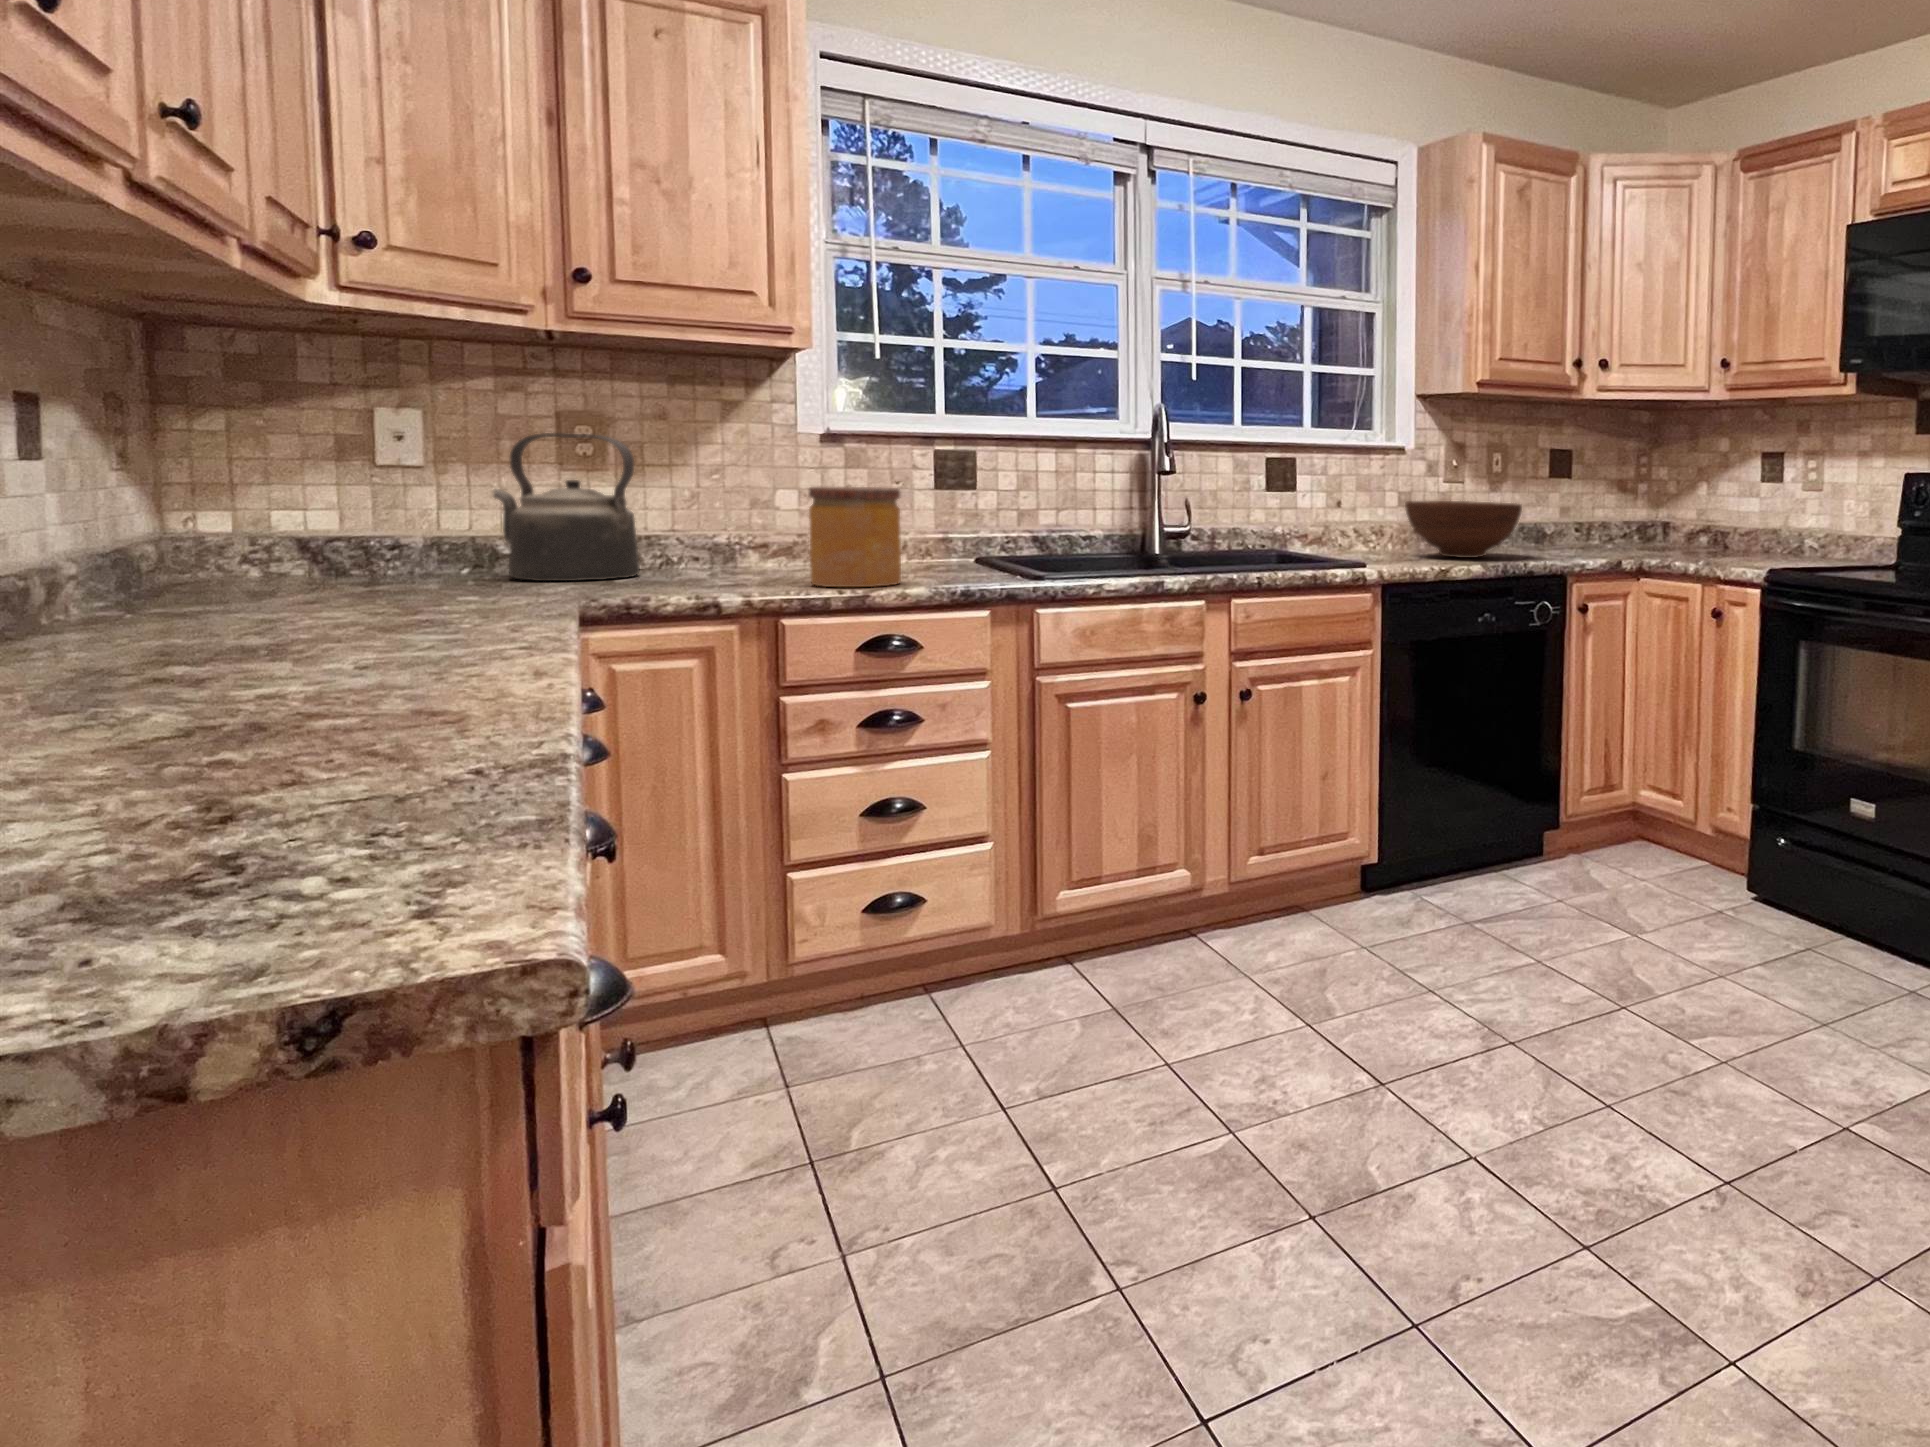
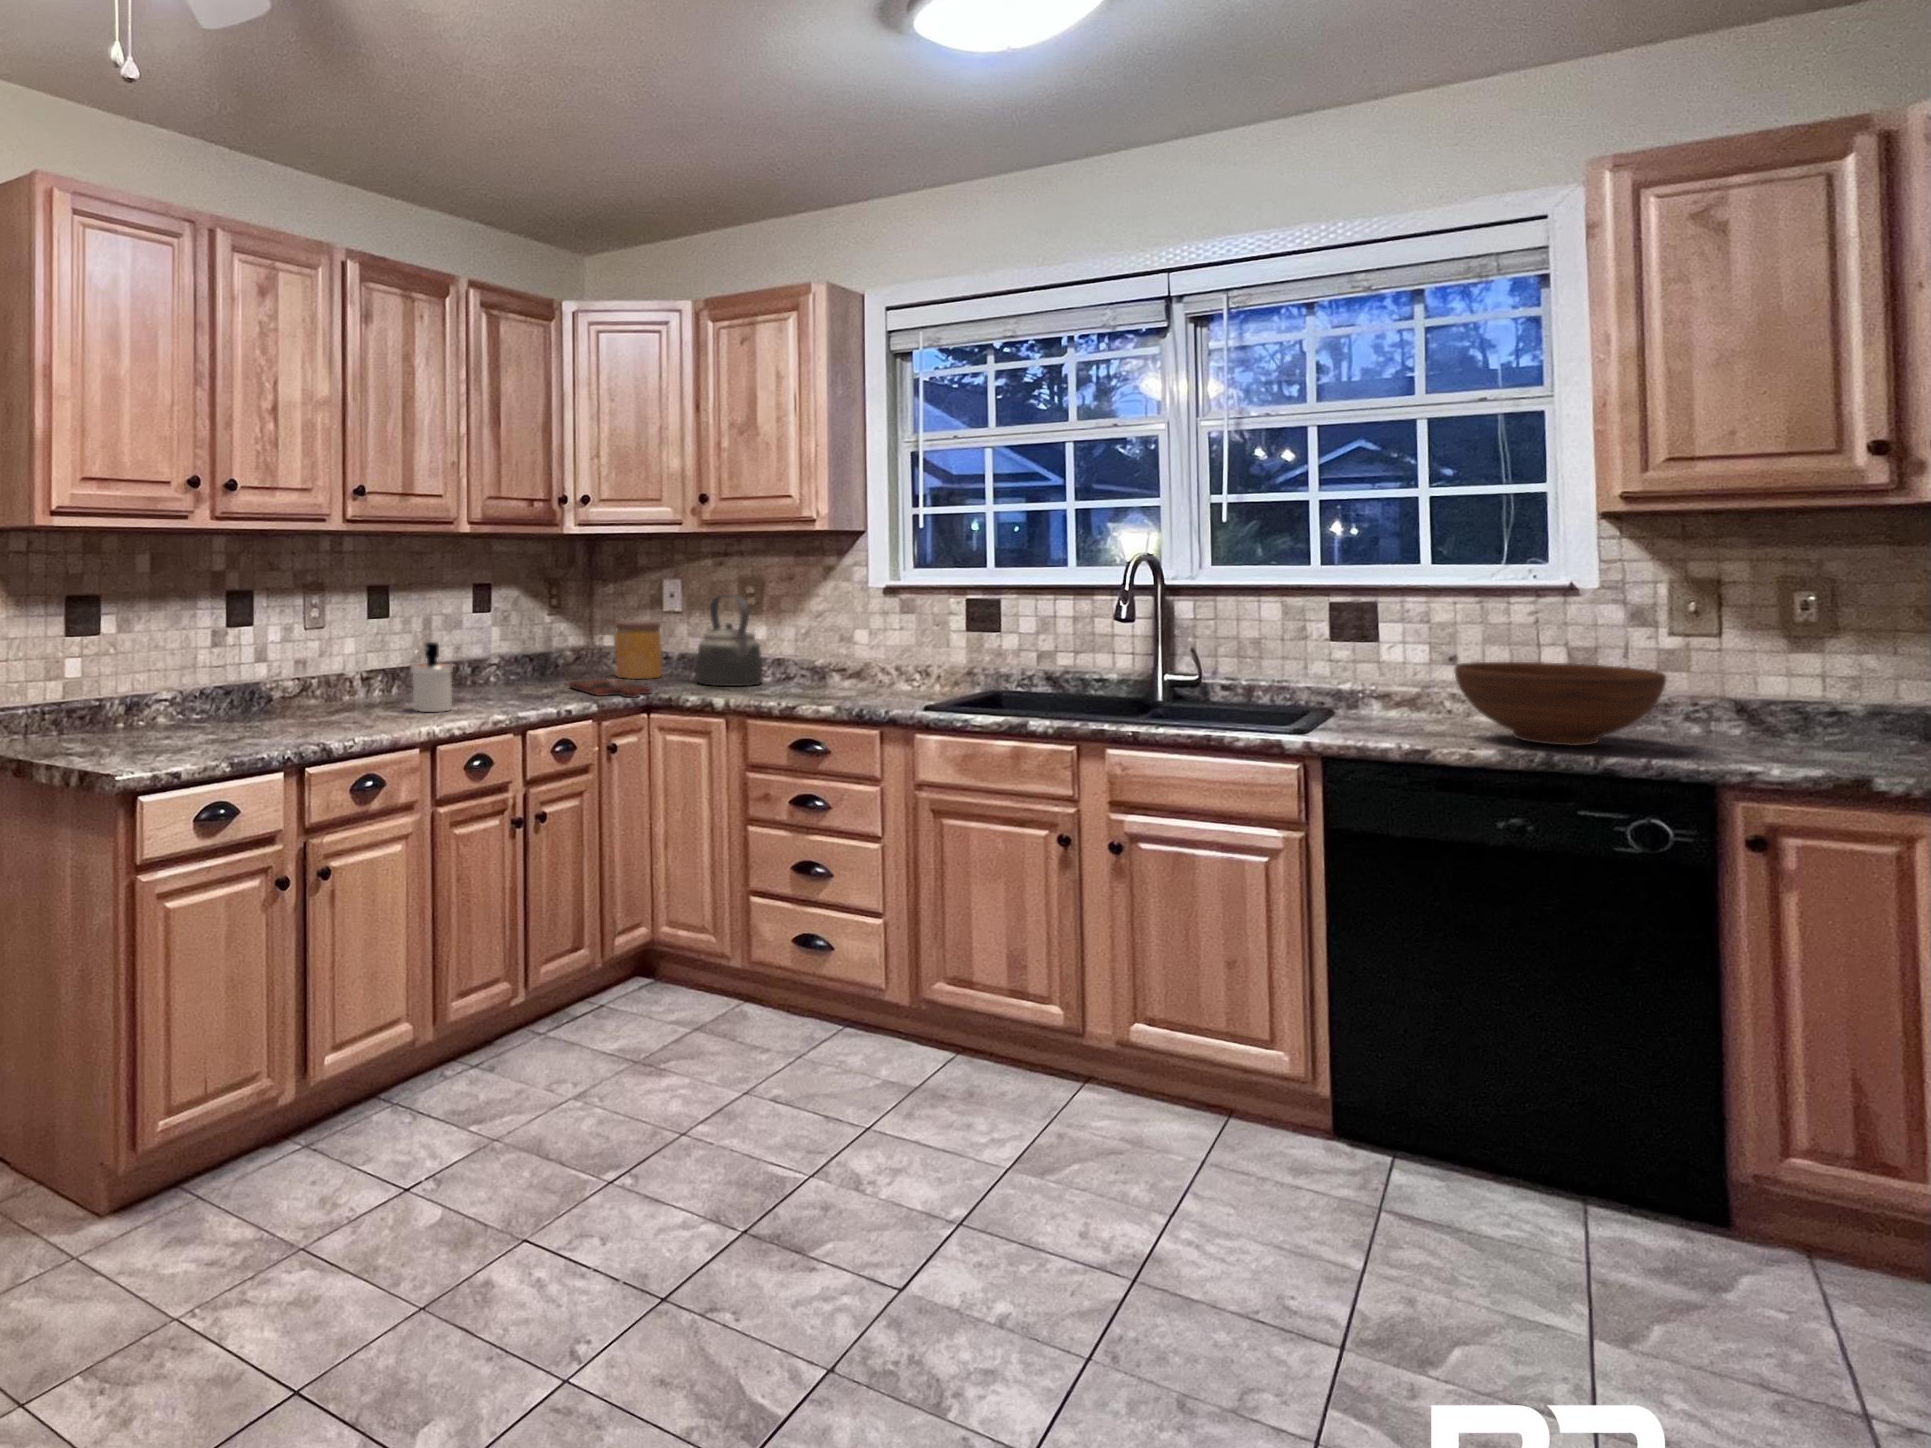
jar: present [809,486,901,587] -> present [615,620,662,679]
soap dispenser: none [71,496,225,669] -> present [412,642,453,712]
cutting board: none [279,582,536,607] -> present [568,679,651,698]

